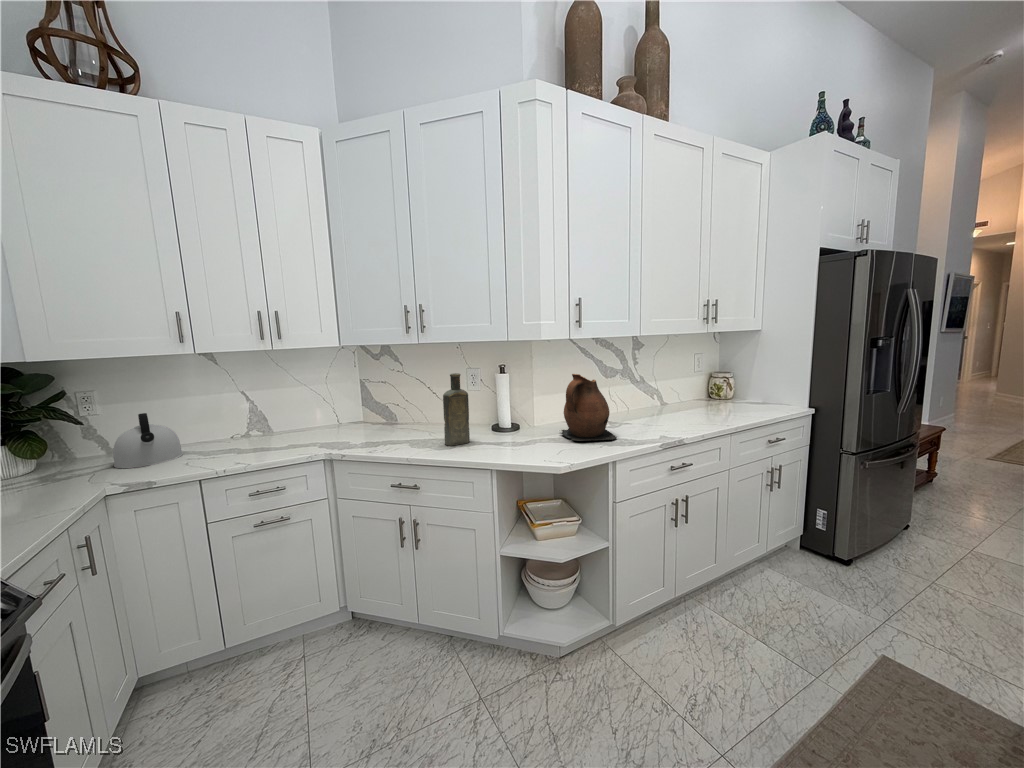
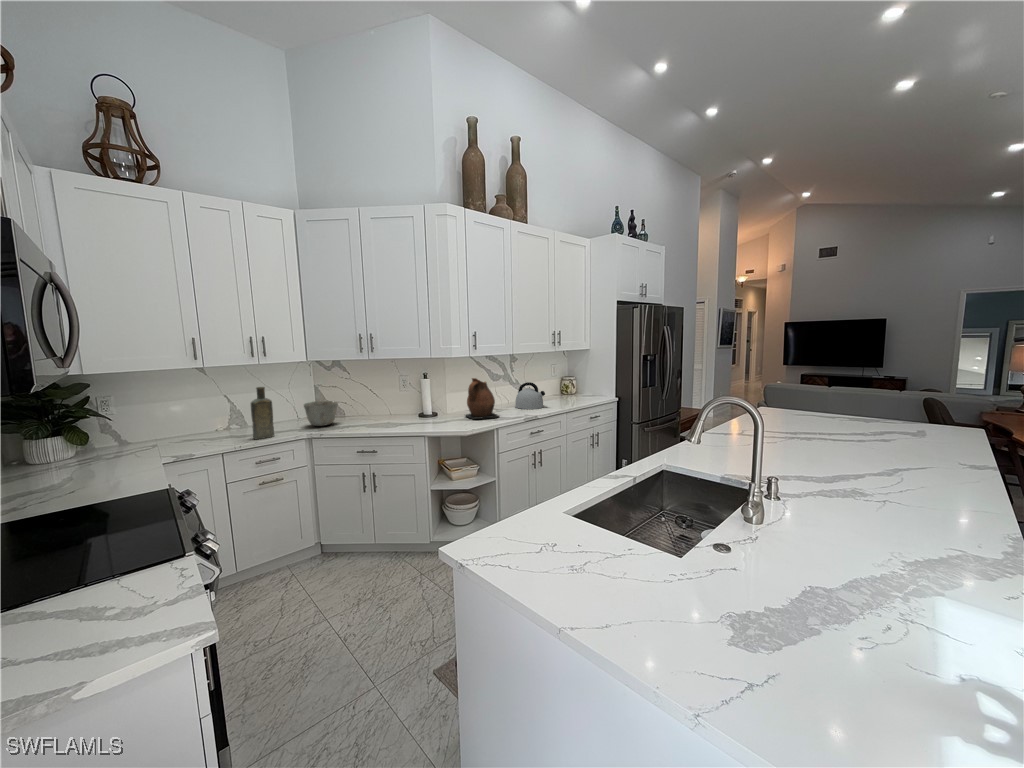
bottle: present [443,373,470,446] -> present [251,387,274,439]
ceramic bowl: none [331,402,380,439] -> present [304,401,338,426]
kettle: present [113,413,183,468] -> present [515,382,545,409]

